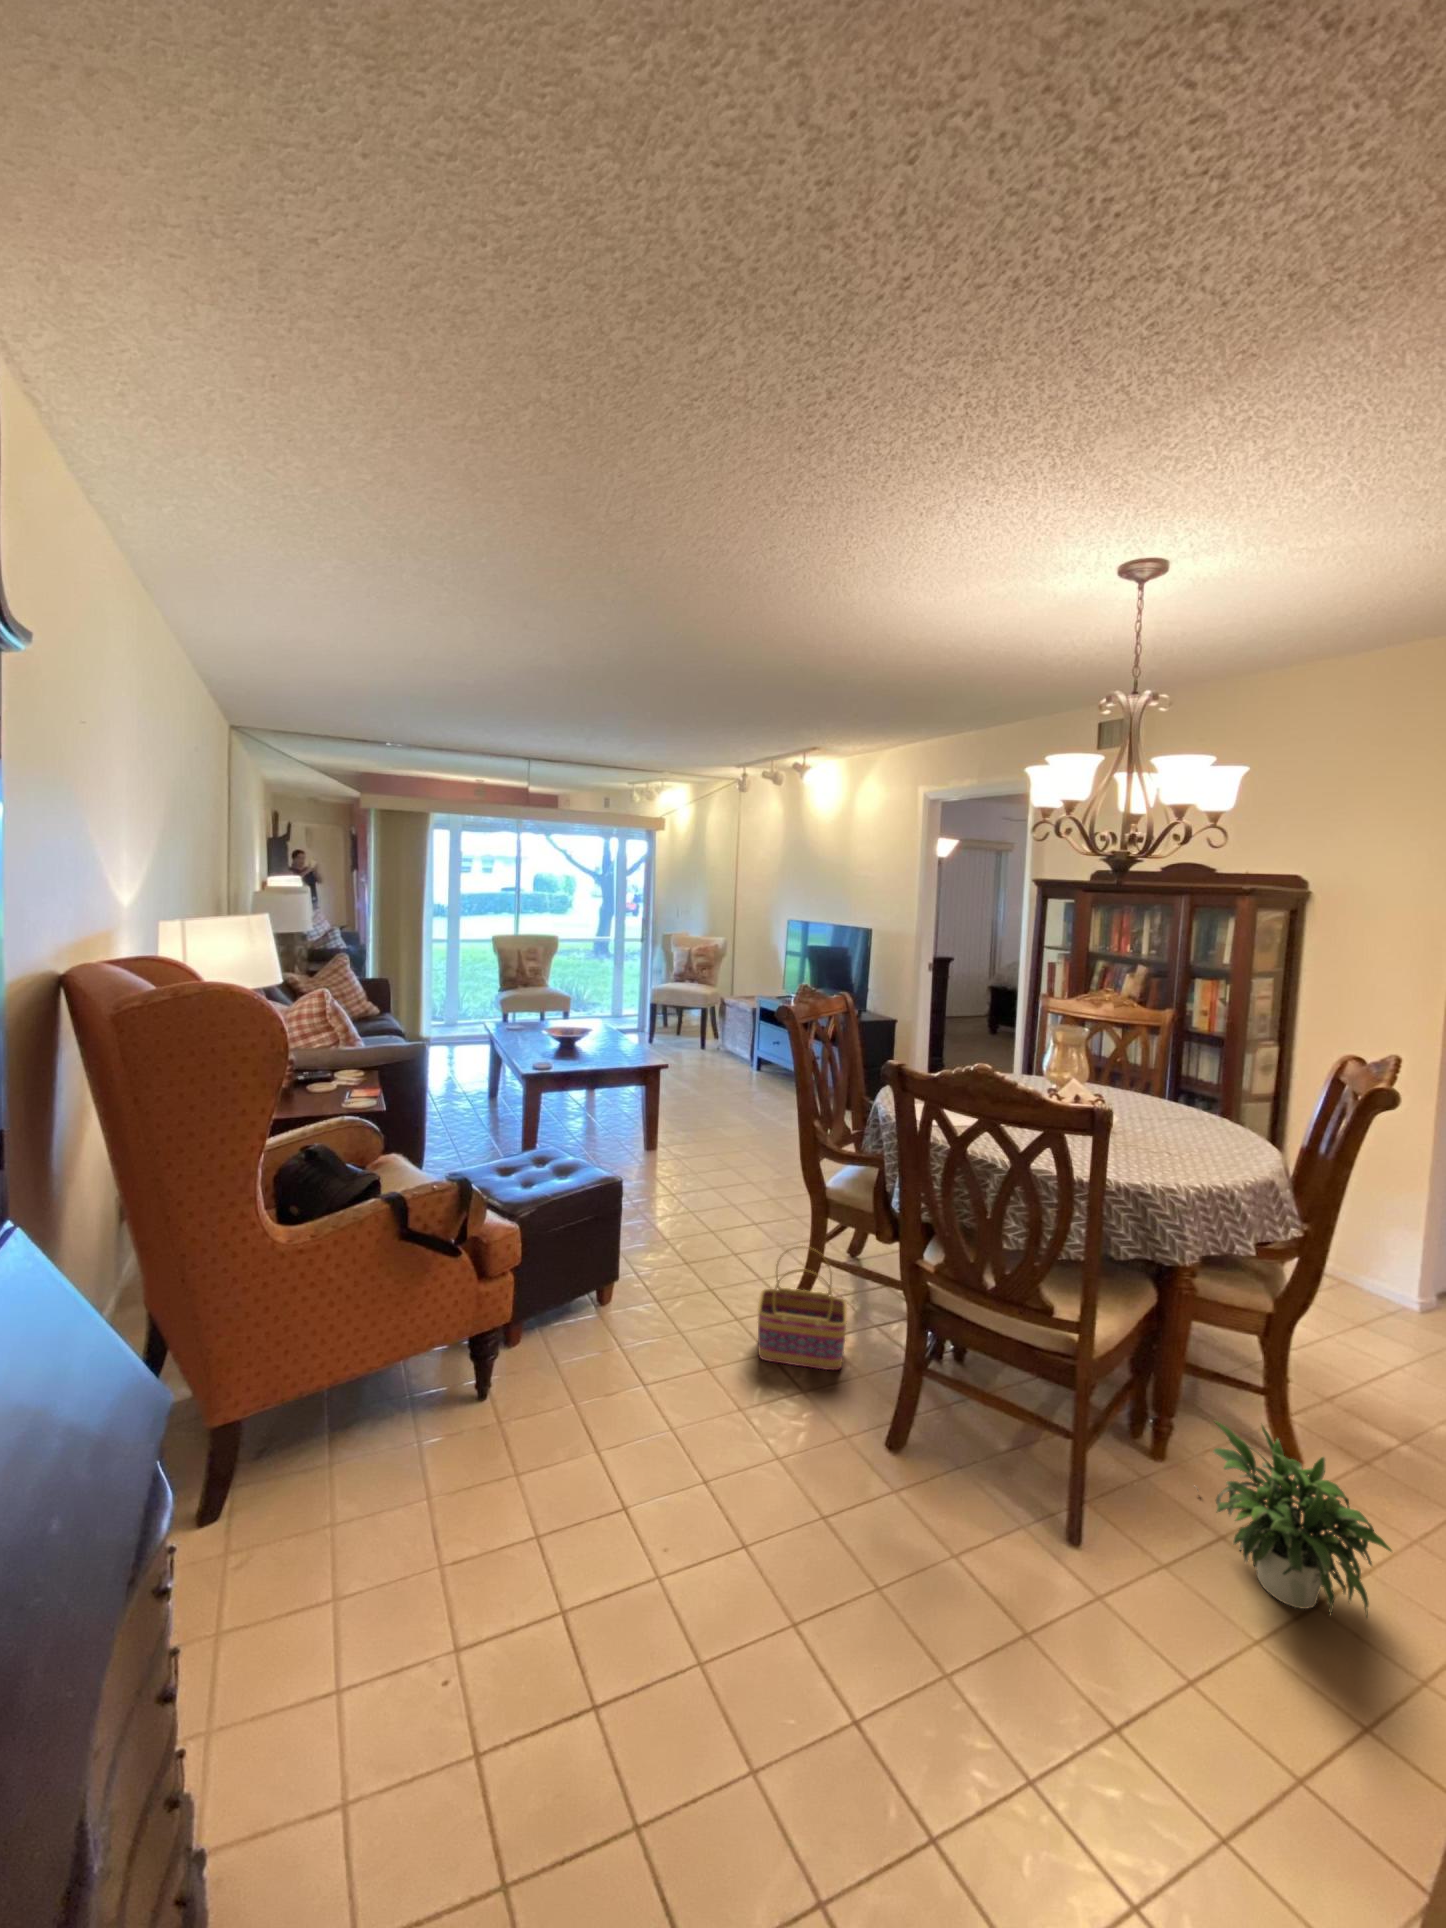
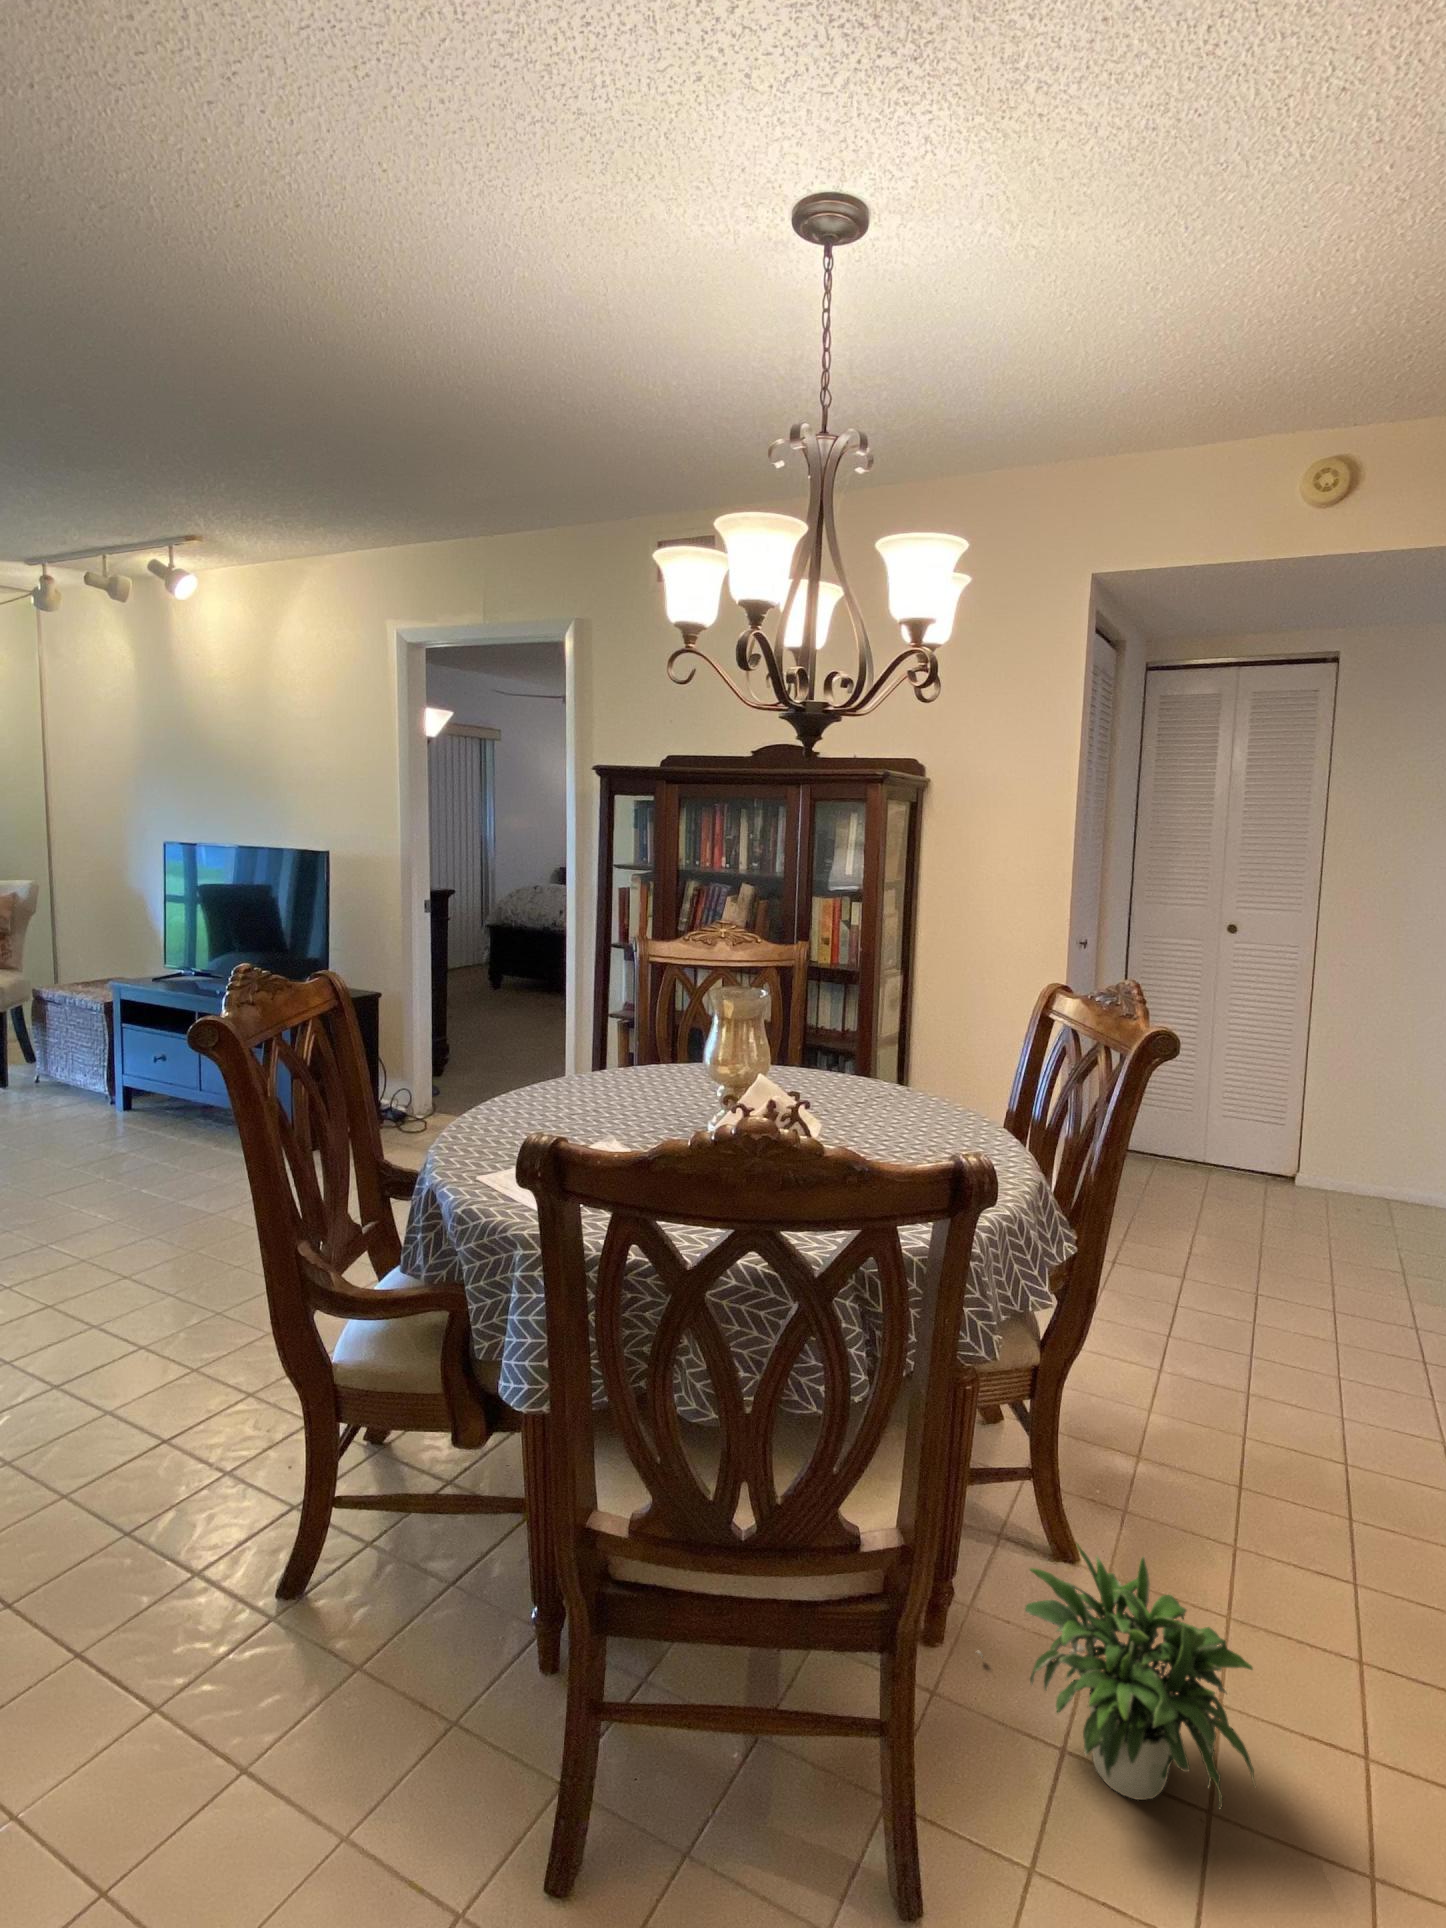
basket: present [758,1247,847,1370] -> none [218,1492,417,1772]

